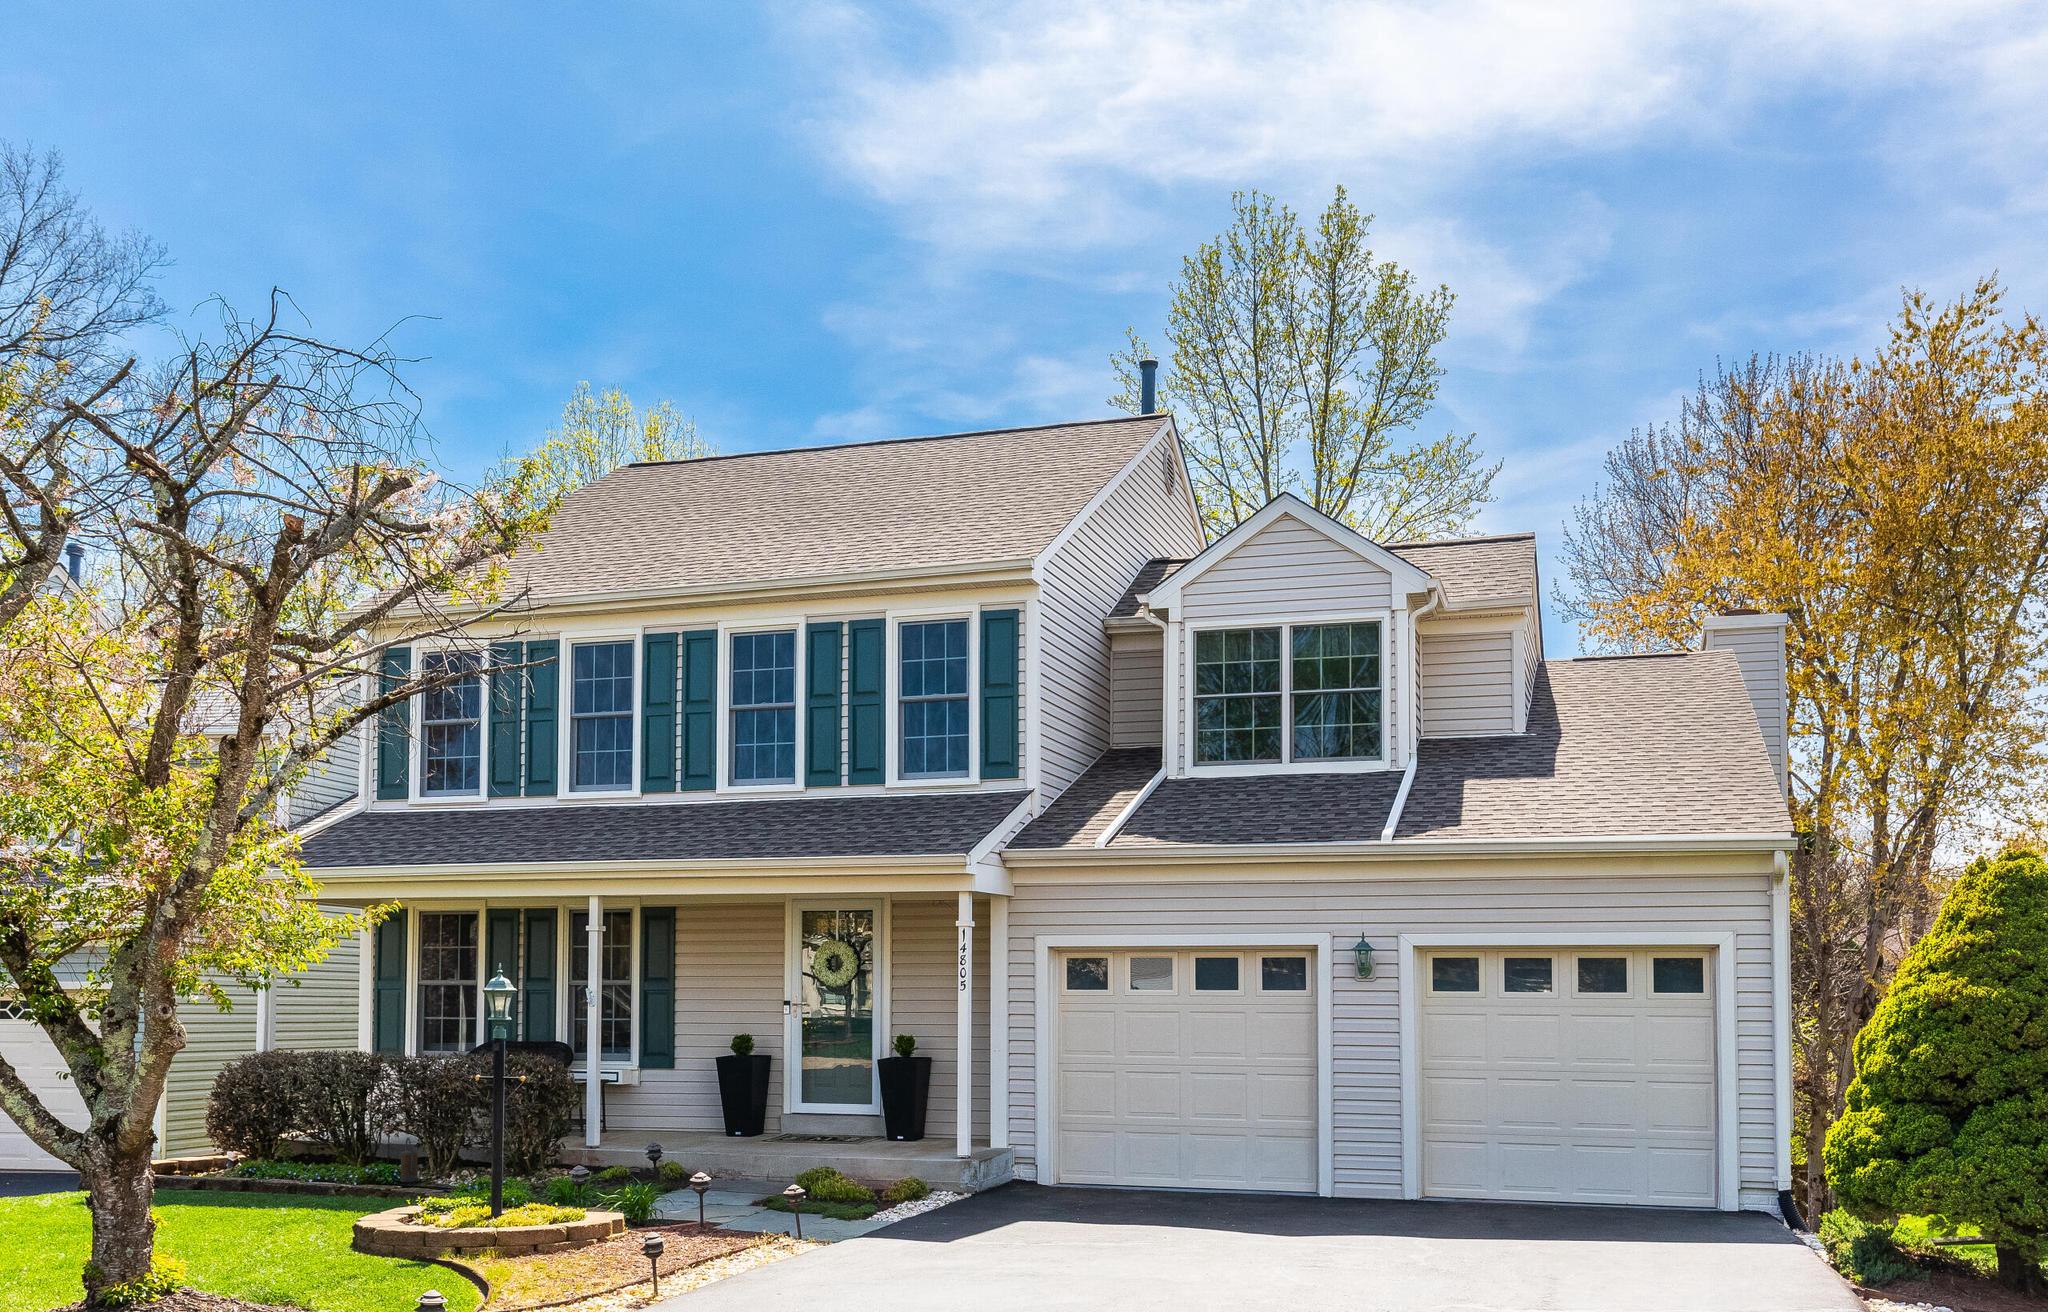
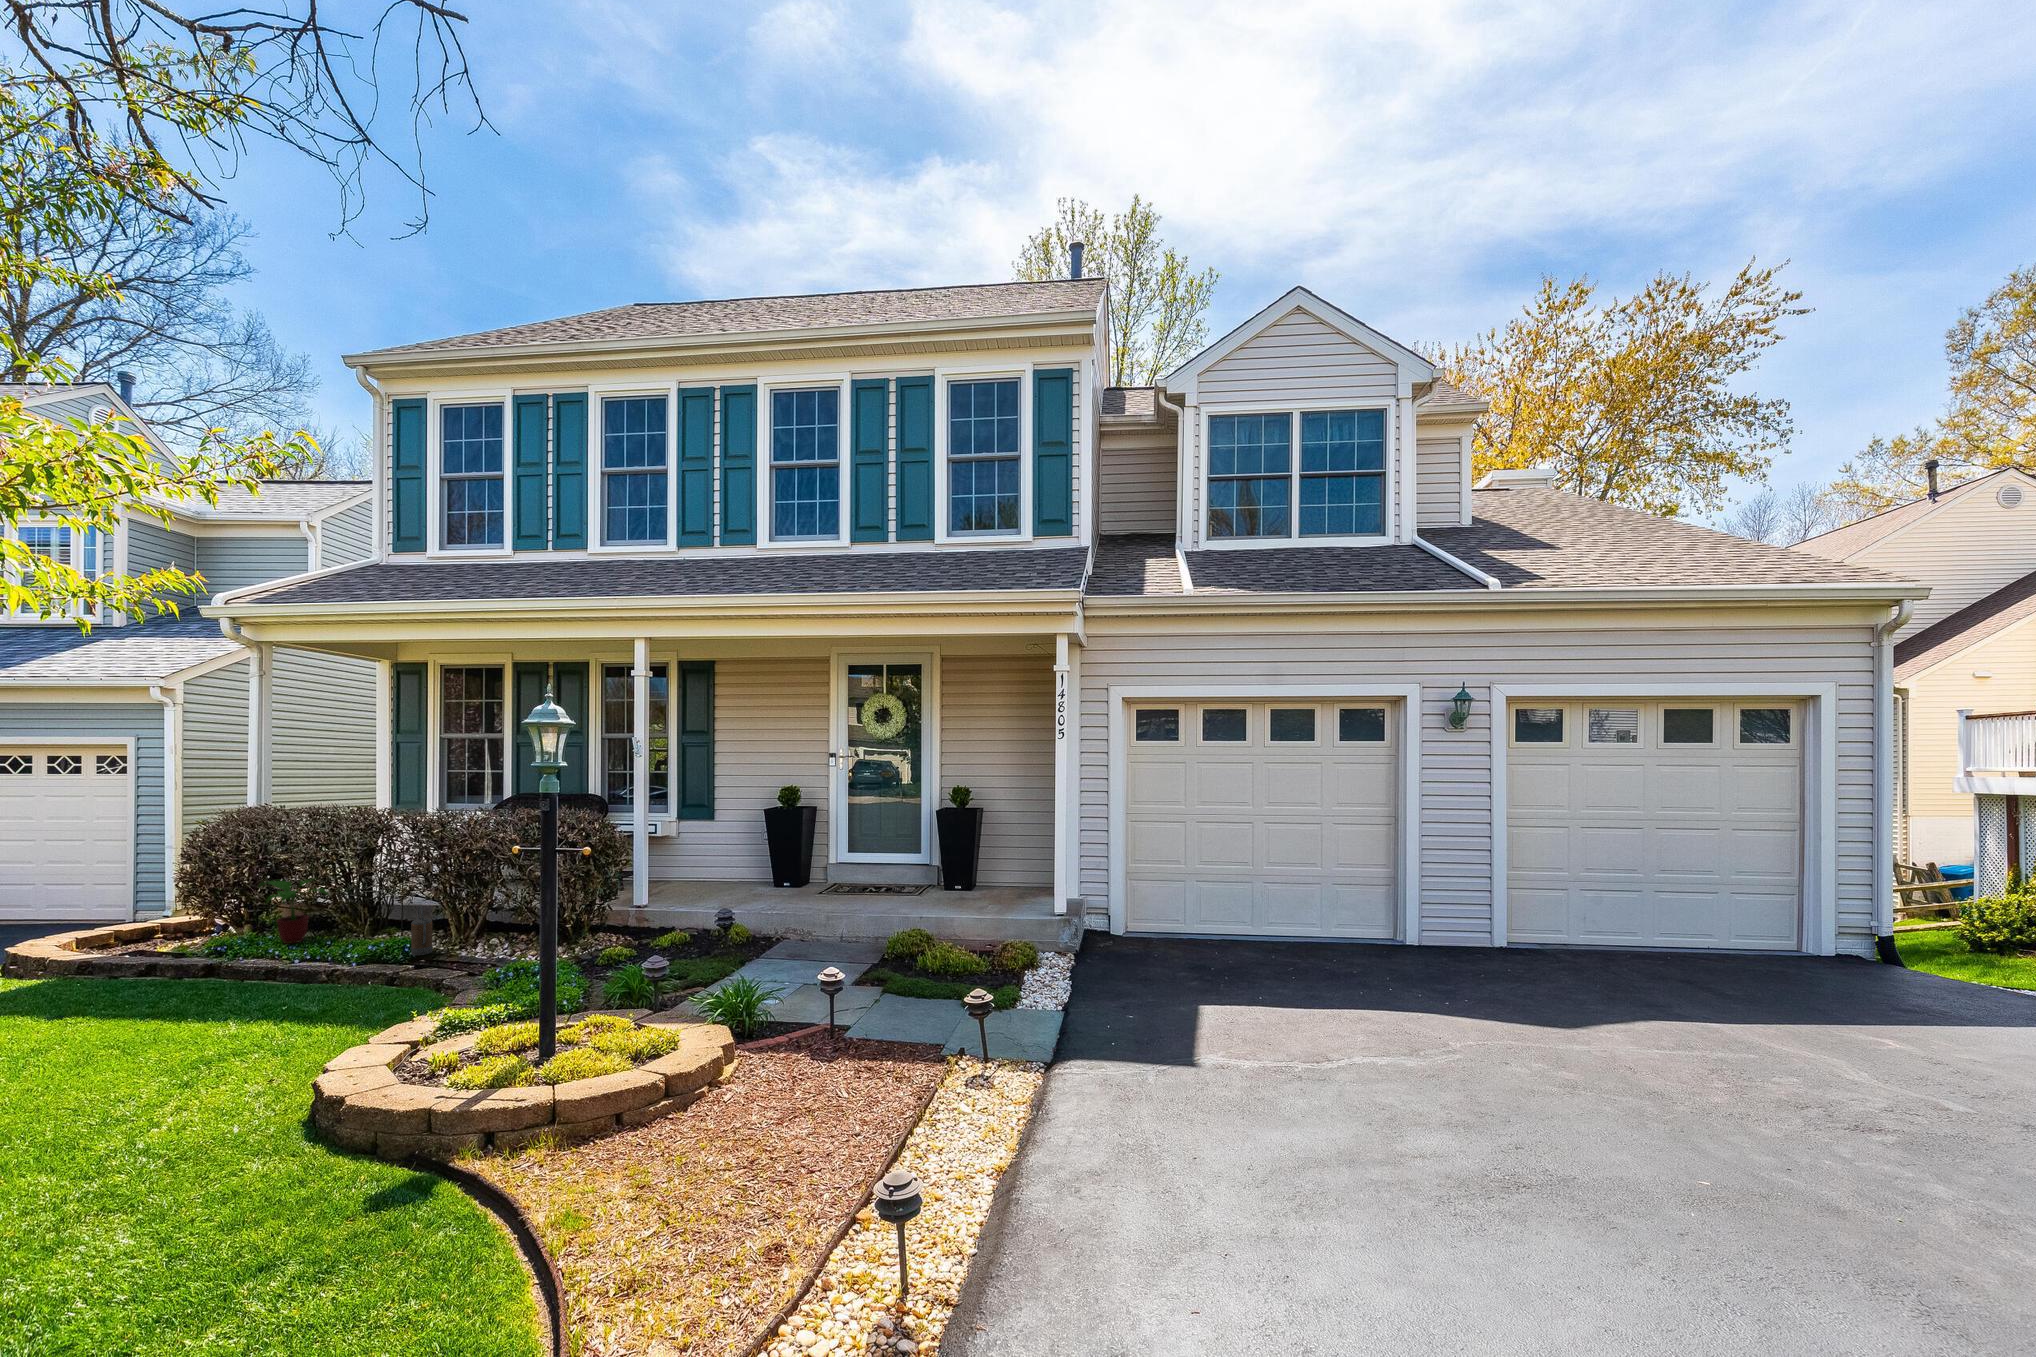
potted plant: none [274,1111,338,1174] -> present [259,880,328,944]

